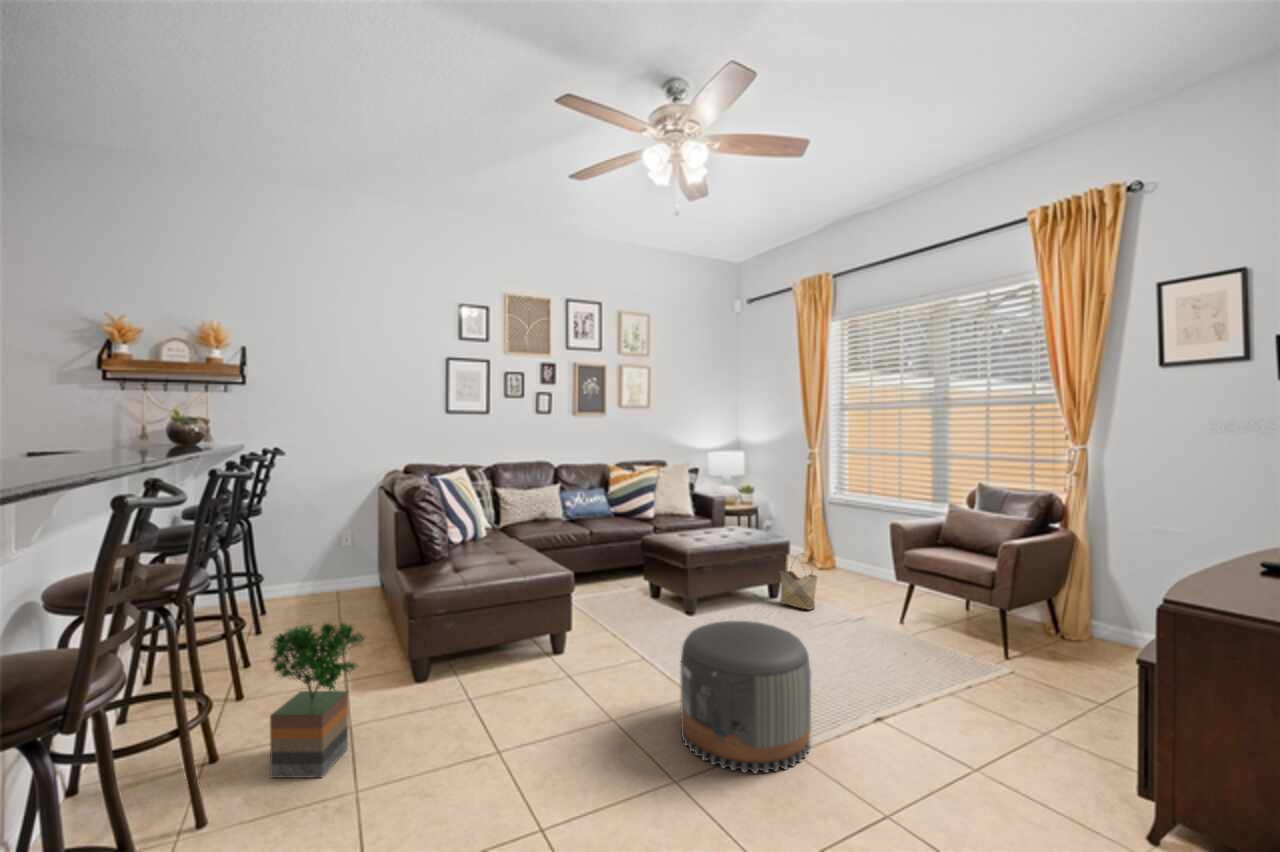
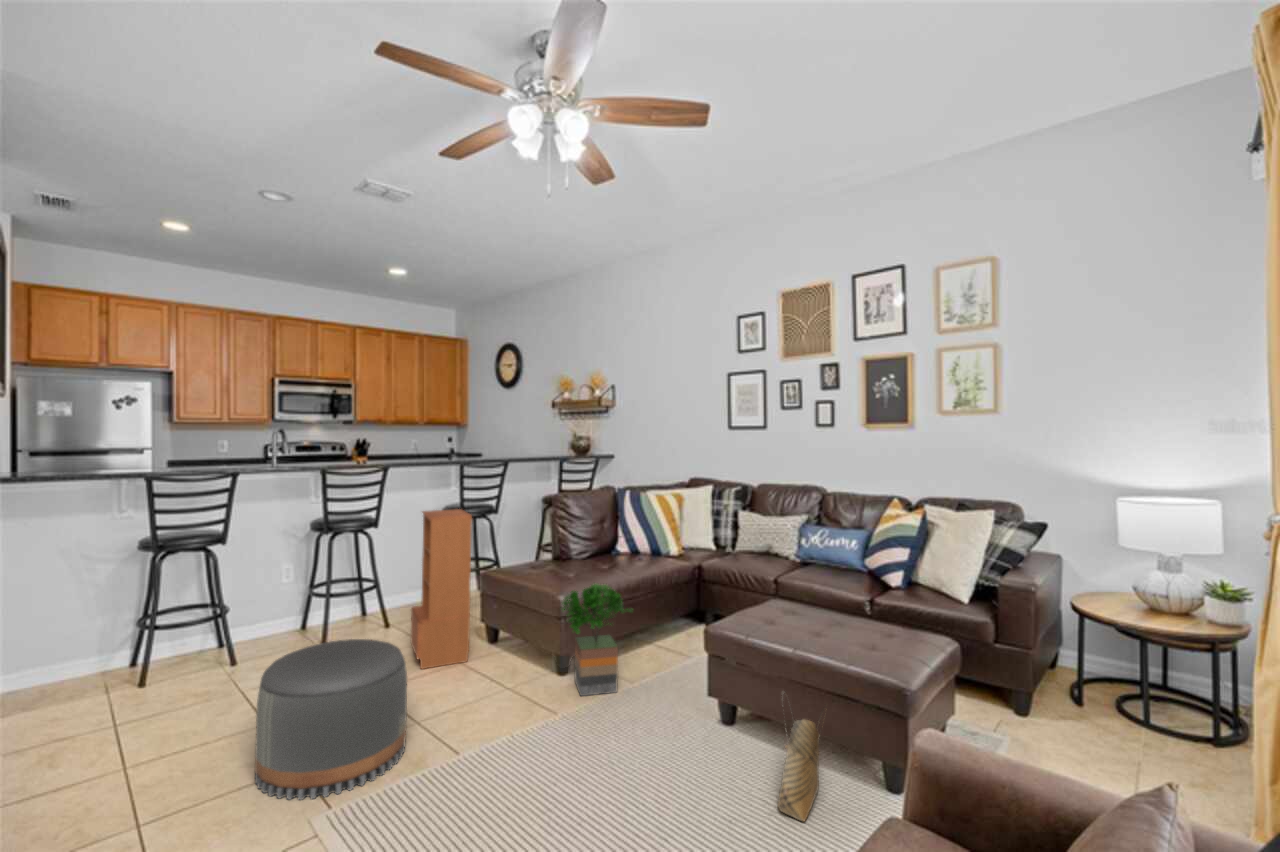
bookcase: none [470,515,541,717] -> present [411,509,472,669]
potted tree: present [270,623,364,778] -> present [562,584,633,696]

